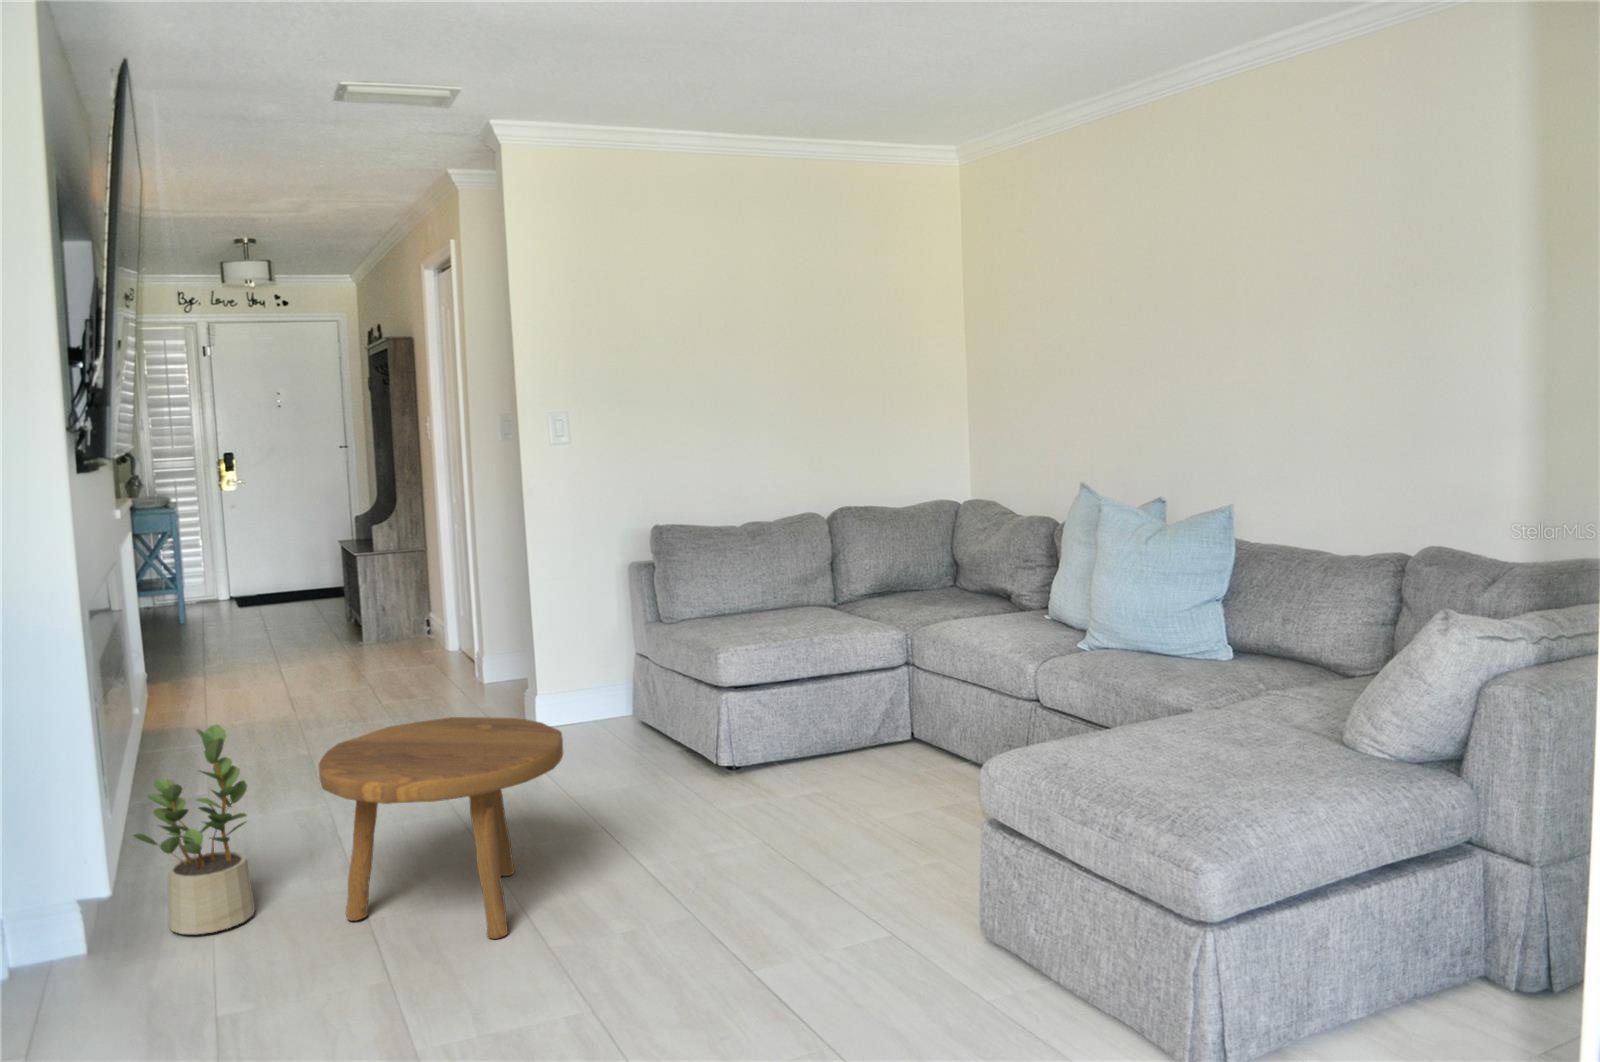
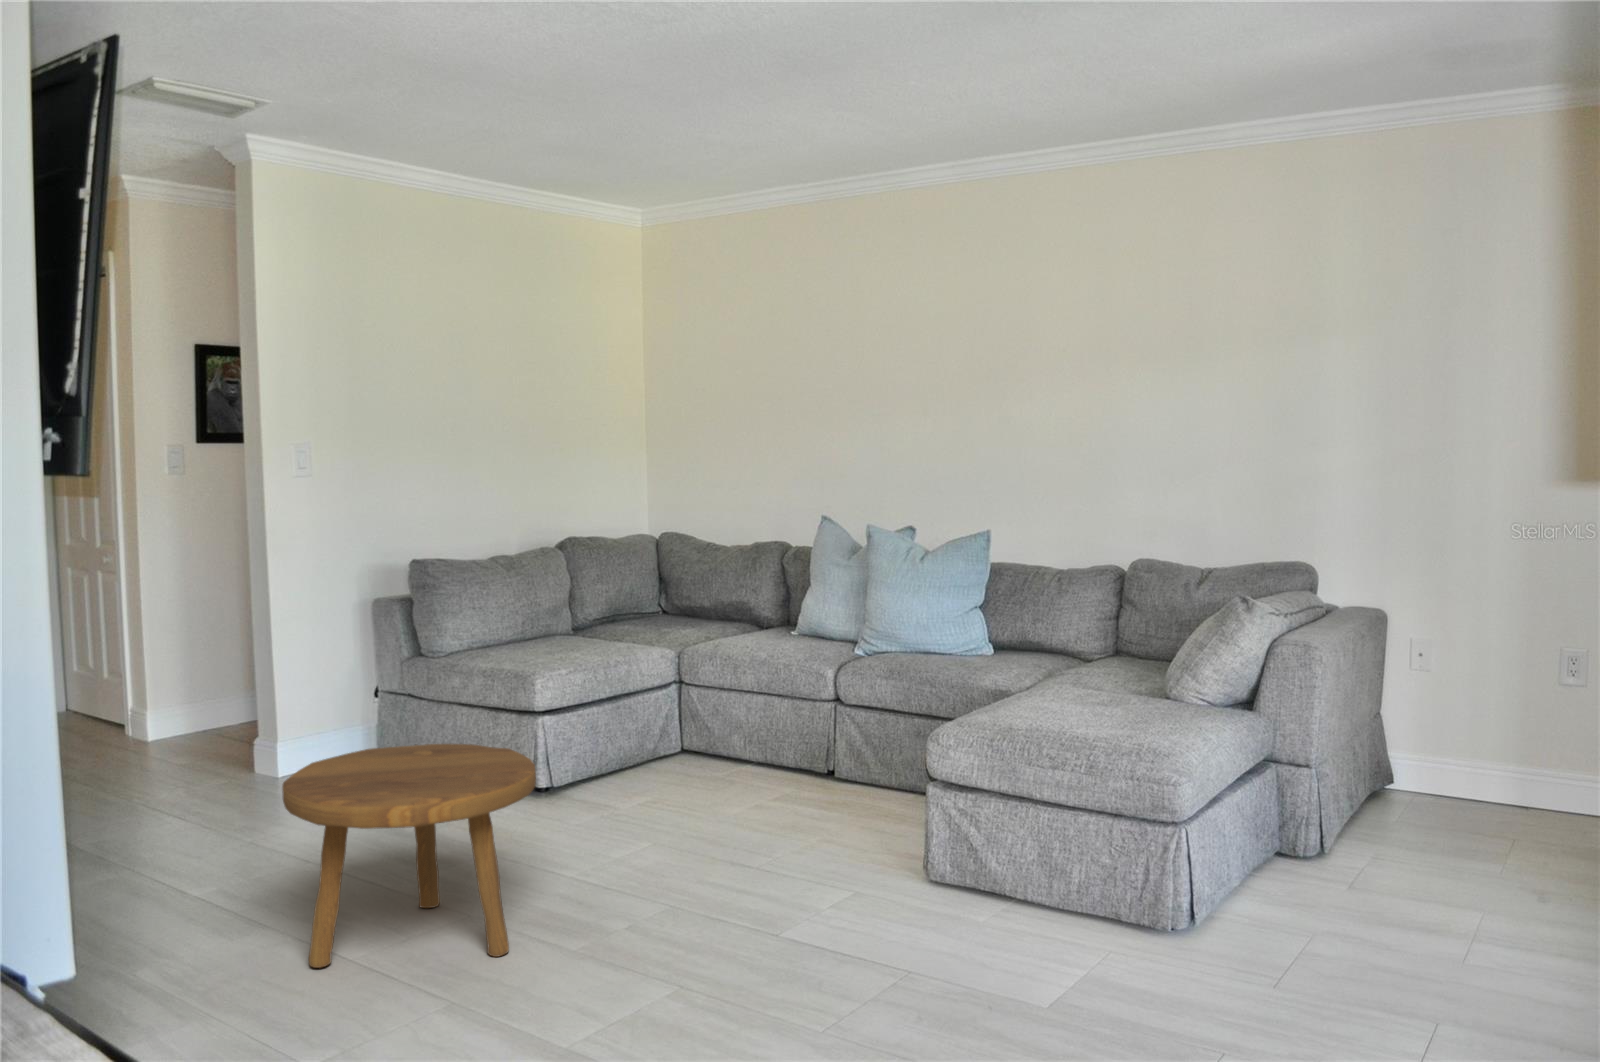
potted plant: present [133,725,255,934] -> none [51,771,191,1012]

